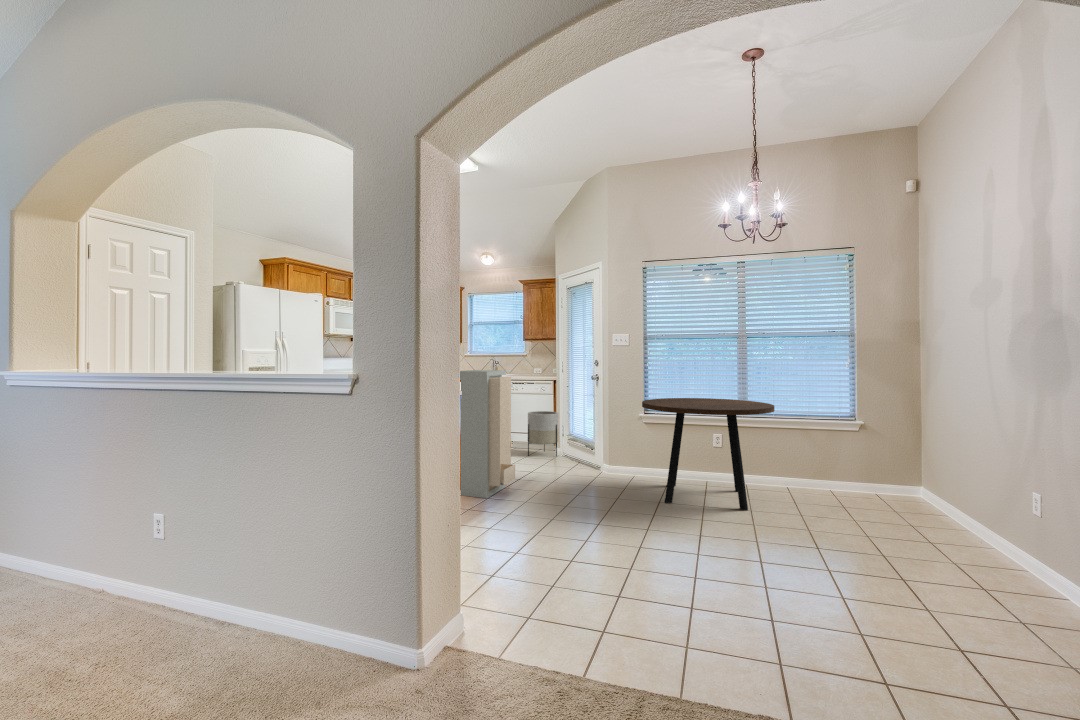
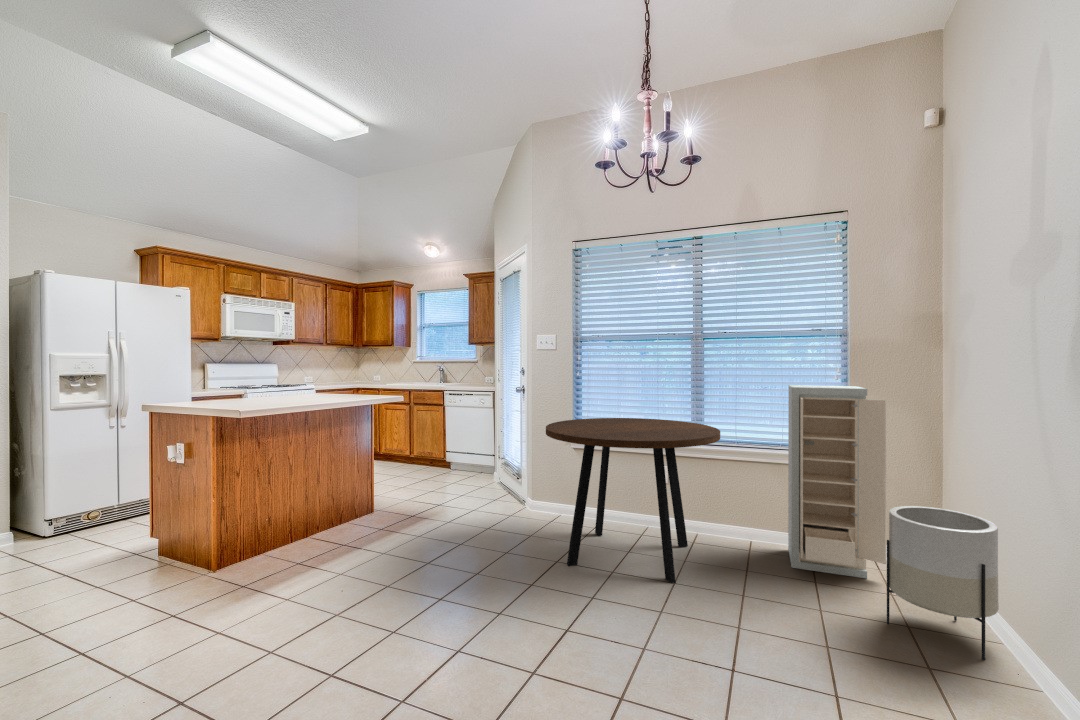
storage cabinet: present [460,370,515,498] -> present [788,385,886,578]
planter: present [528,411,559,456] -> present [887,506,999,660]

